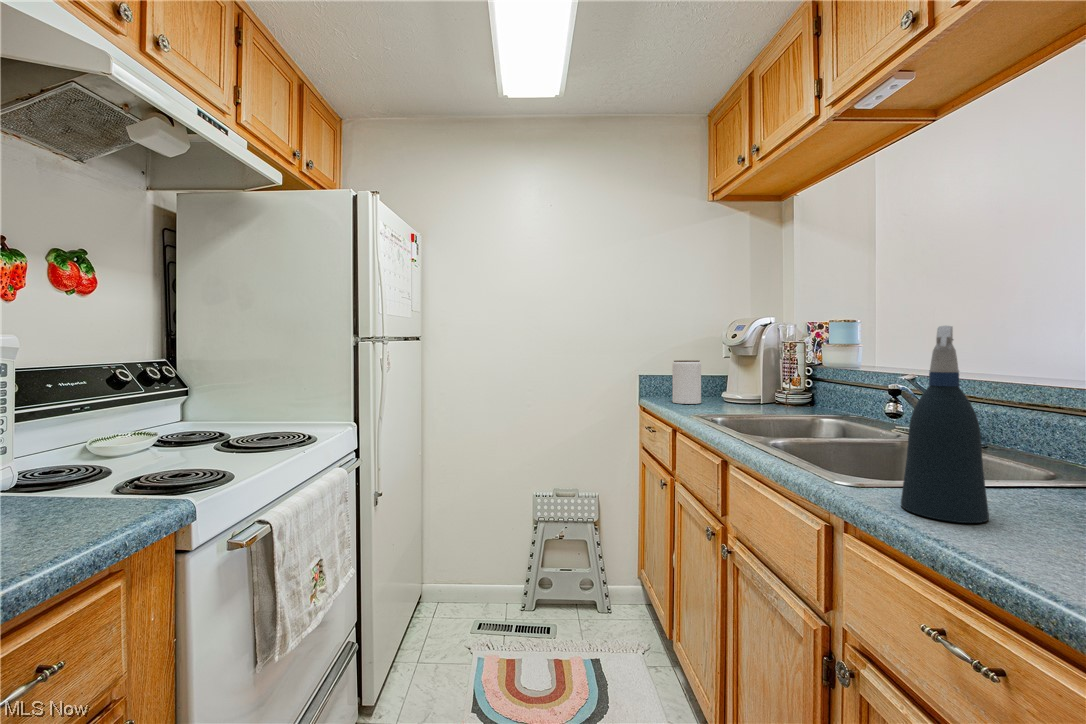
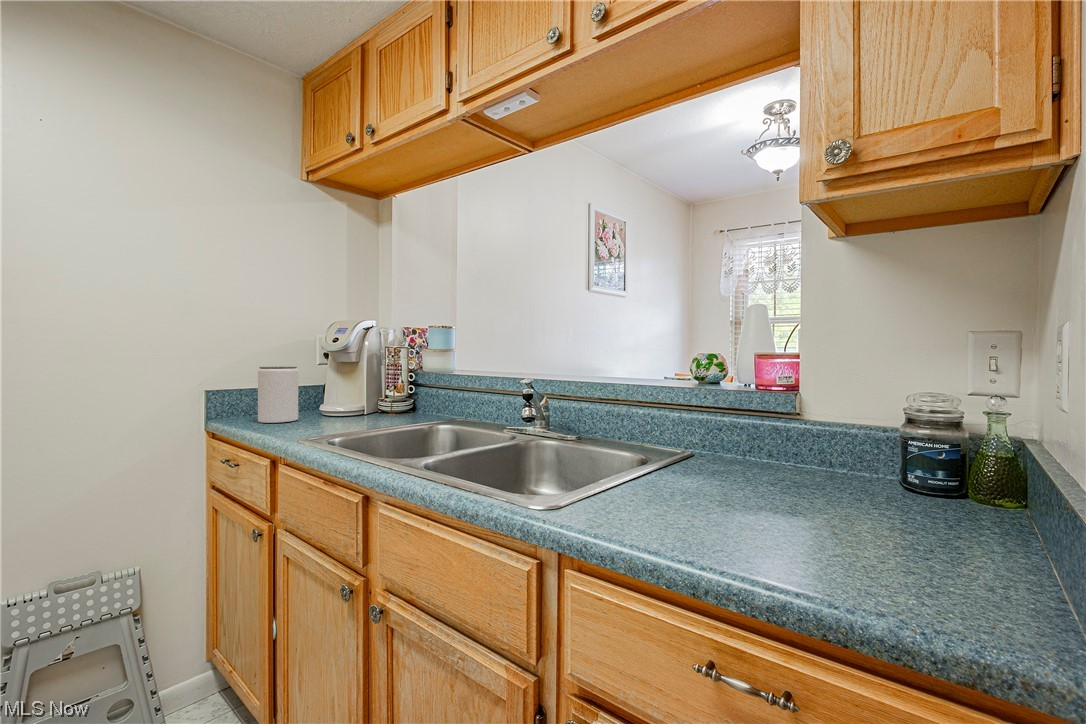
spray bottle: present [901,326,989,523] -> none [613,336,682,533]

